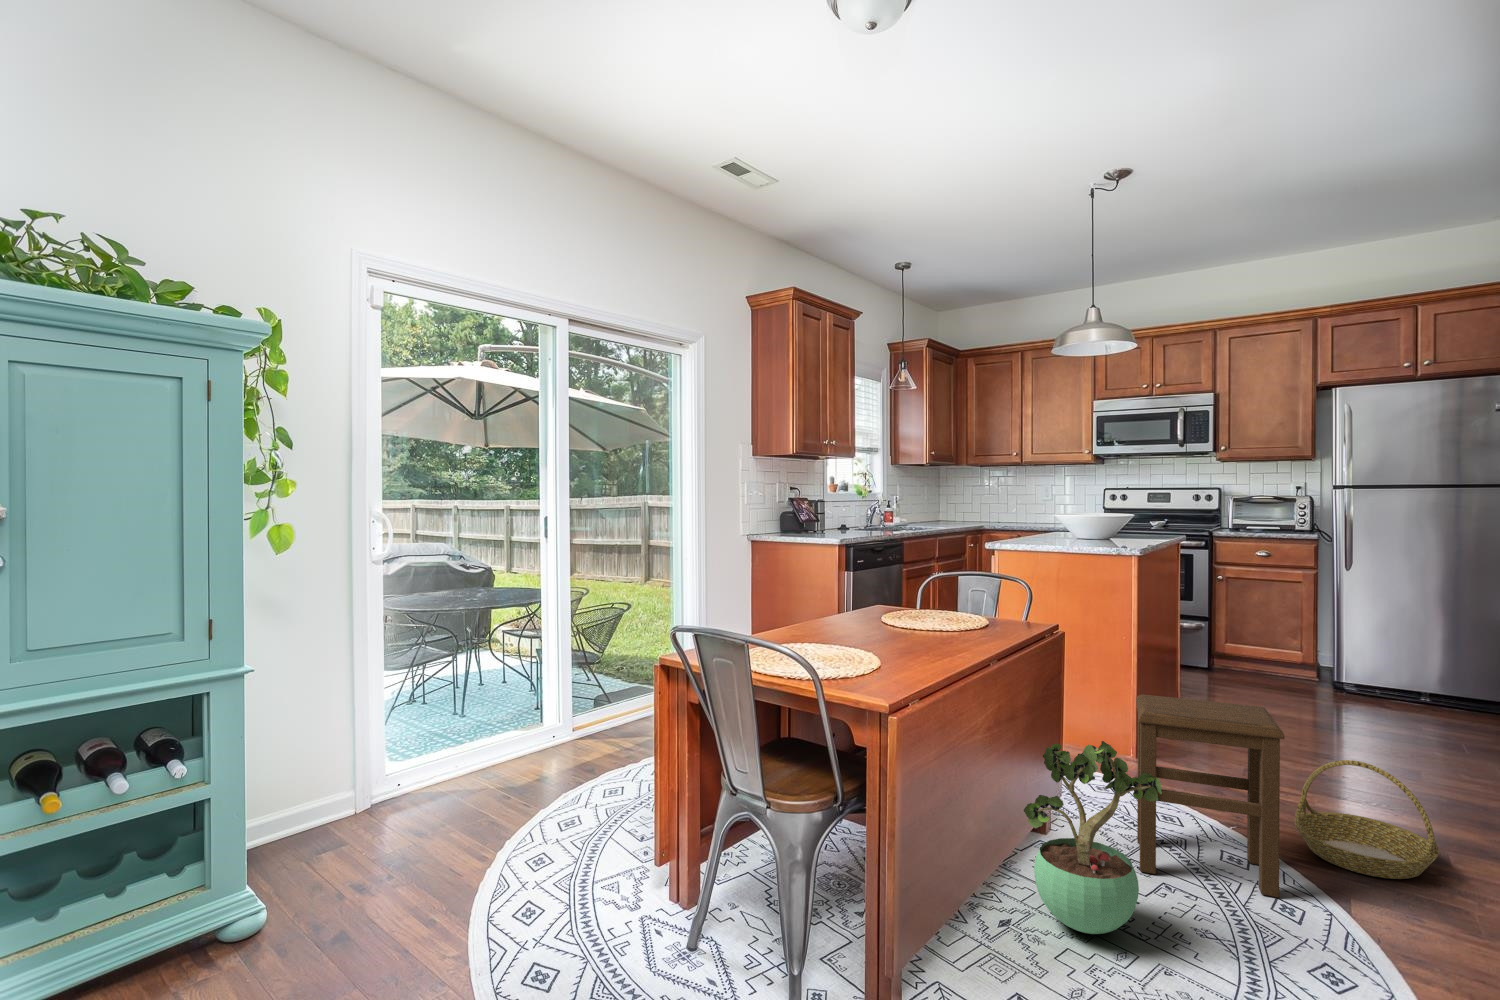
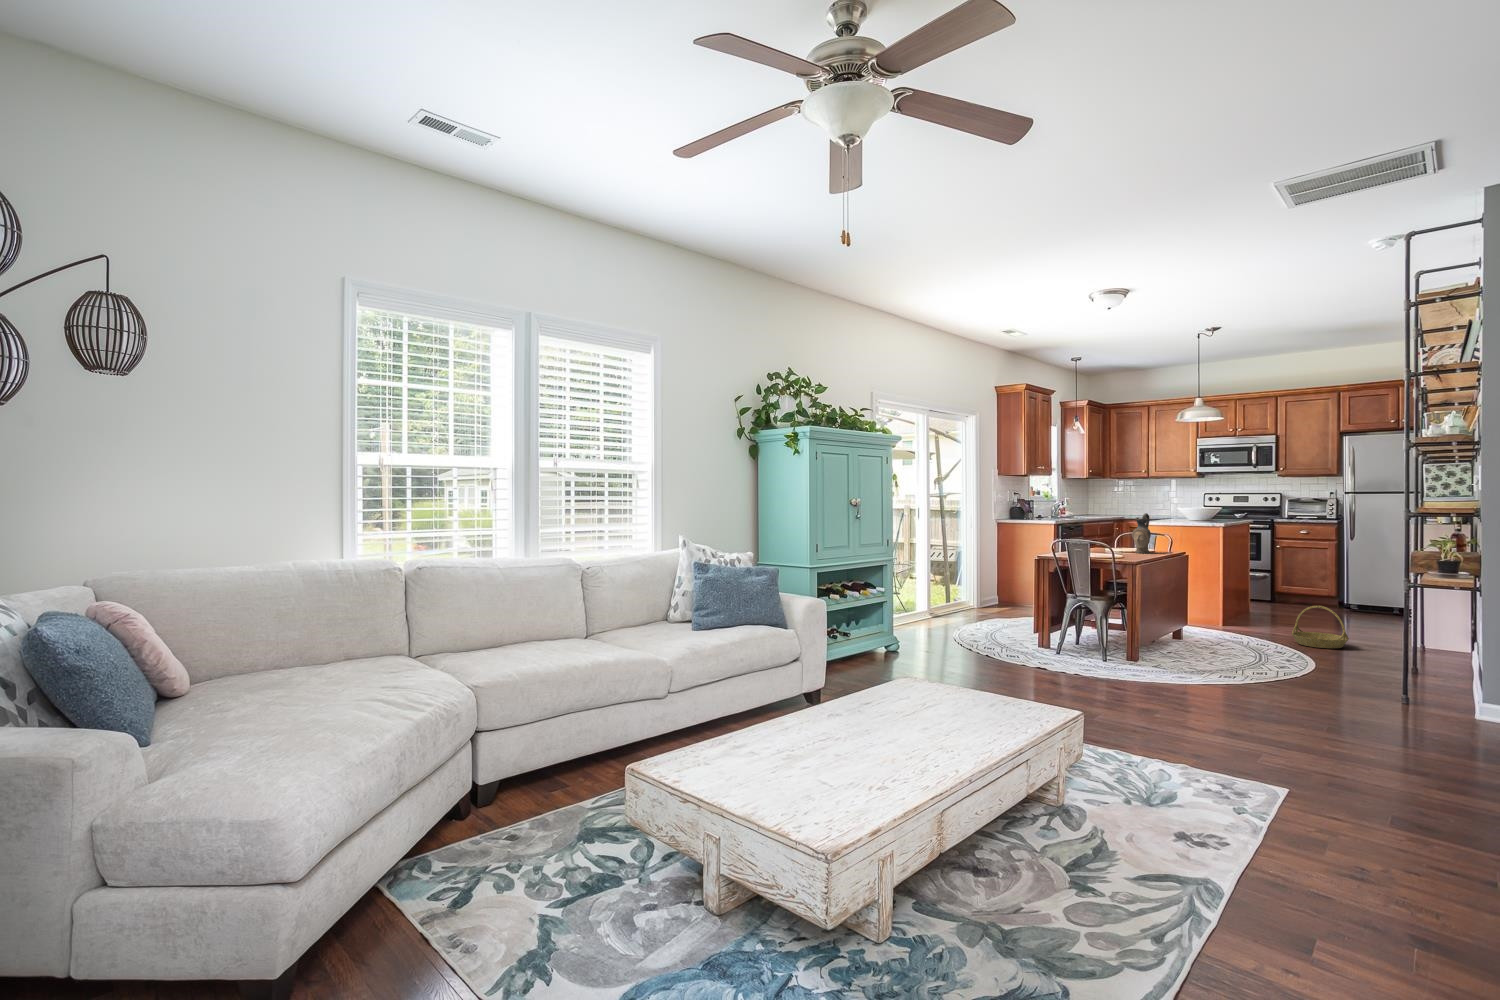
ceramic pitcher: none [922,540,966,644] -> present [1132,513,1151,553]
stool: present [1136,695,1285,897] -> none [1221,579,1280,650]
potted plant: present [1024,741,1162,934] -> none [1177,583,1229,653]

